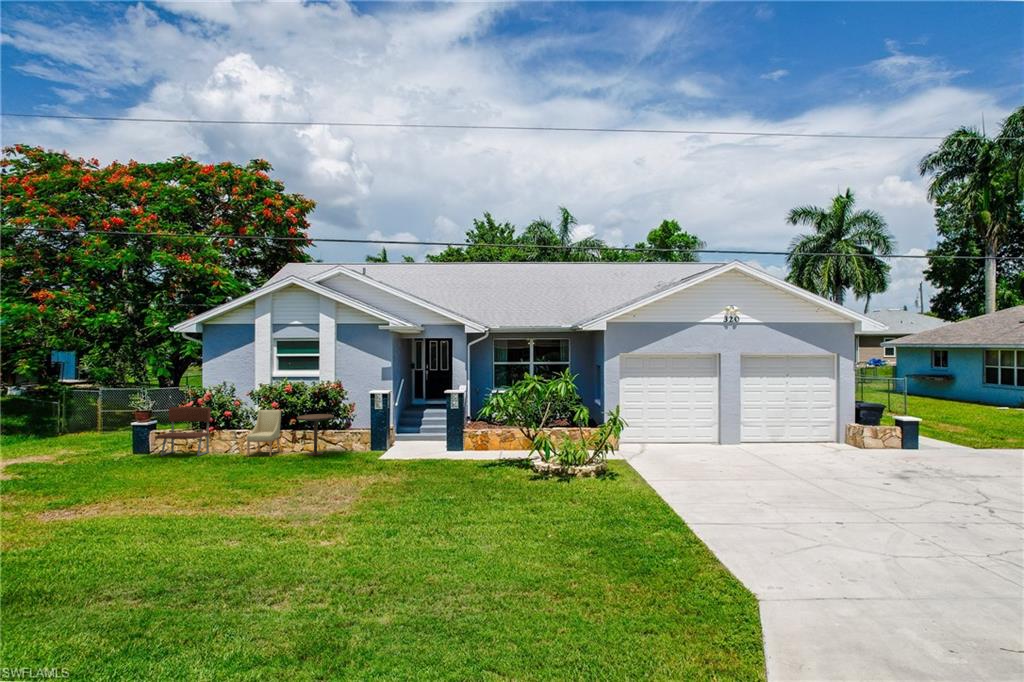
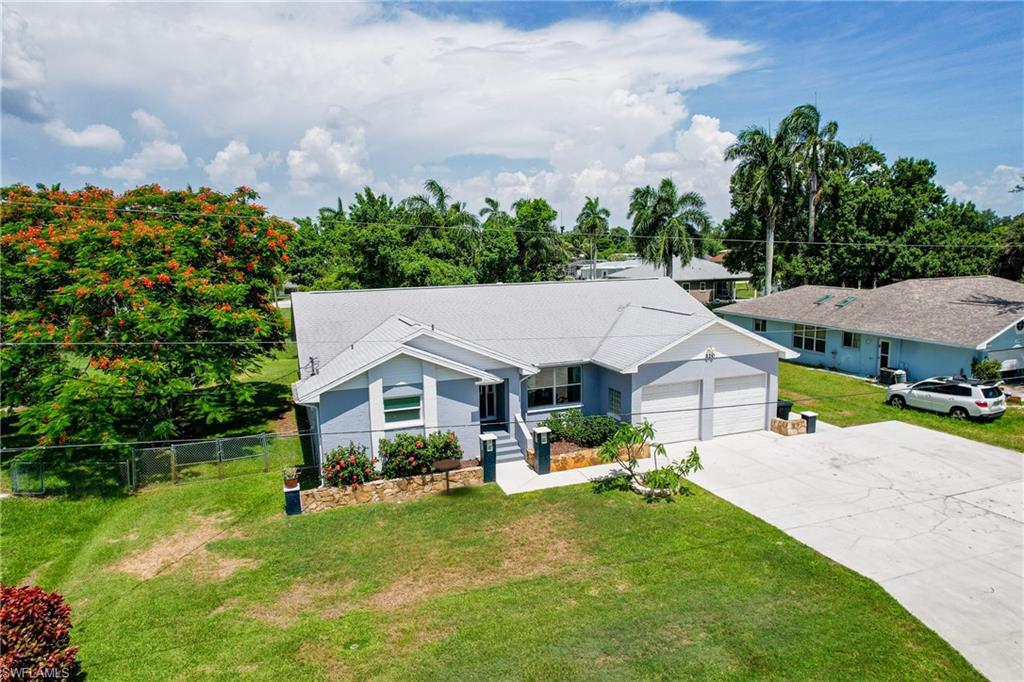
bench: present [155,407,211,456] -> none [321,468,359,514]
chair: present [247,410,281,456] -> none [395,461,418,503]

